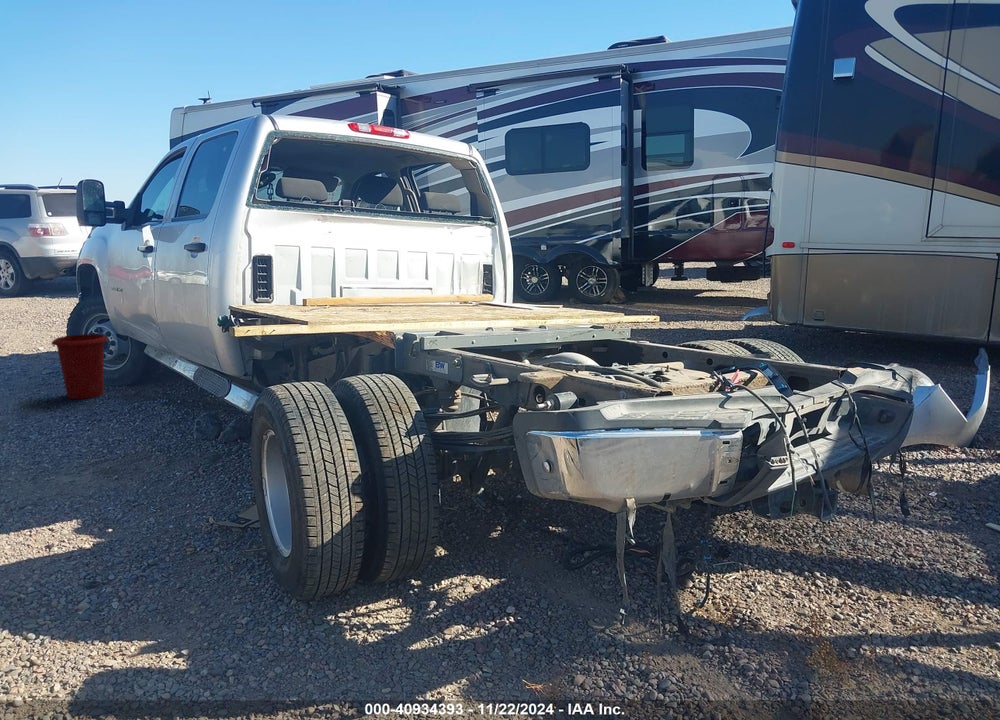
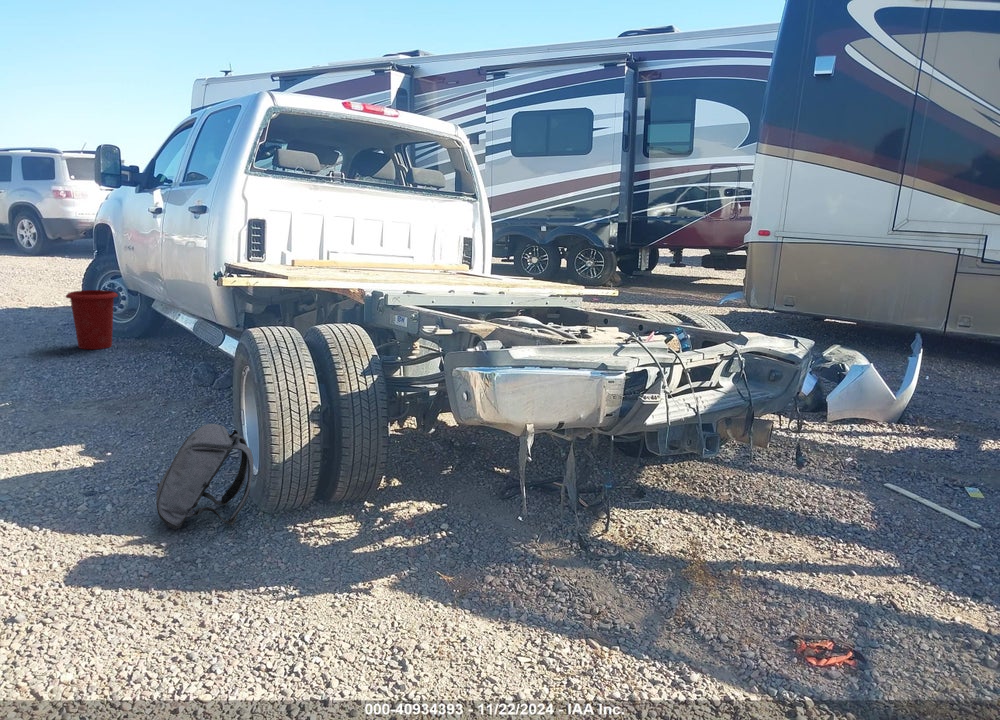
backpack: none [170,499,284,631] -> present [156,424,253,529]

